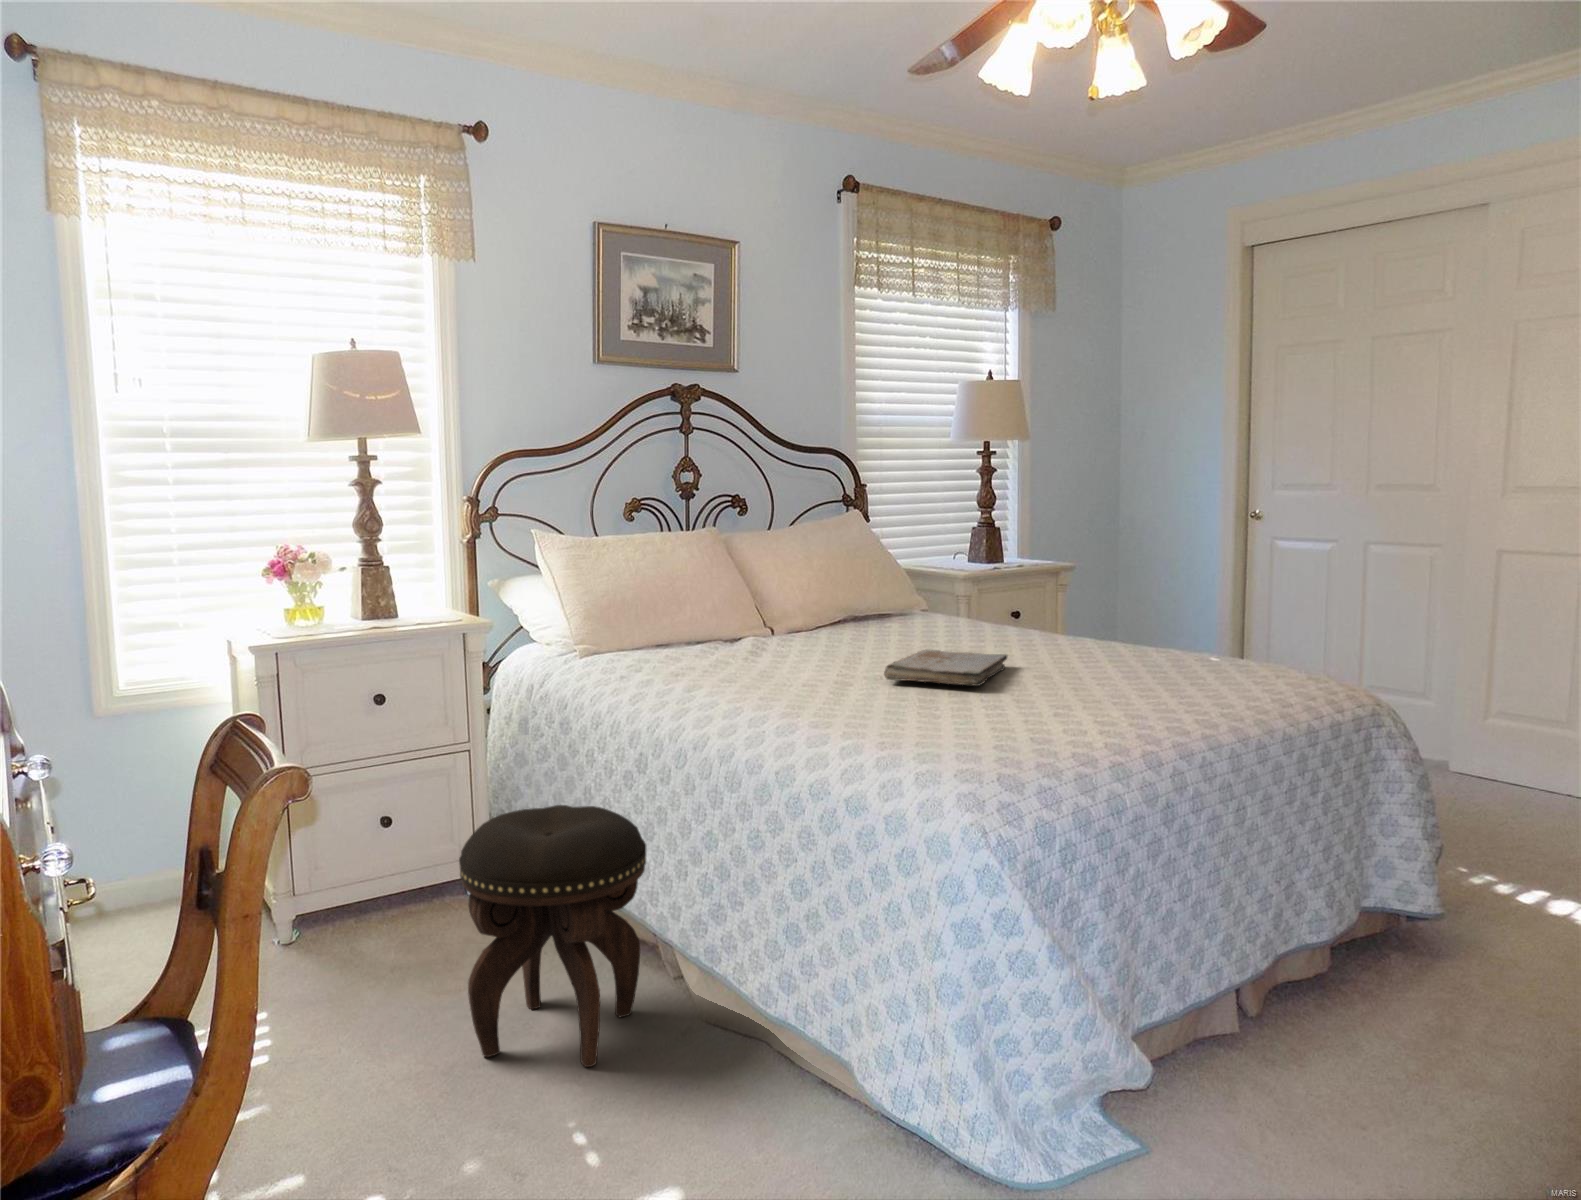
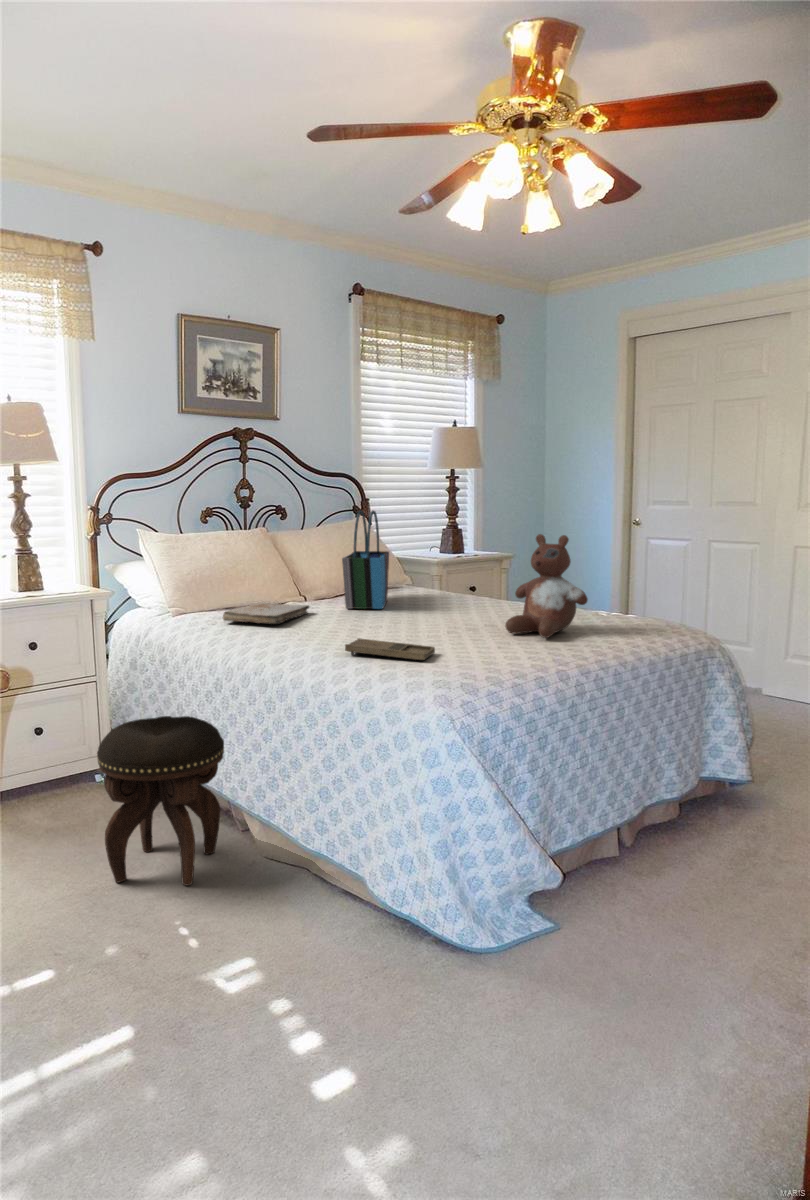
tote bag: none [825,499,895,647] -> present [342,510,389,609]
stuffed bear: none [1078,532,1210,694] -> present [505,534,588,638]
book: present [884,649,1007,686] -> present [223,603,309,624]
tray: none [830,691,969,727] -> present [345,638,435,660]

